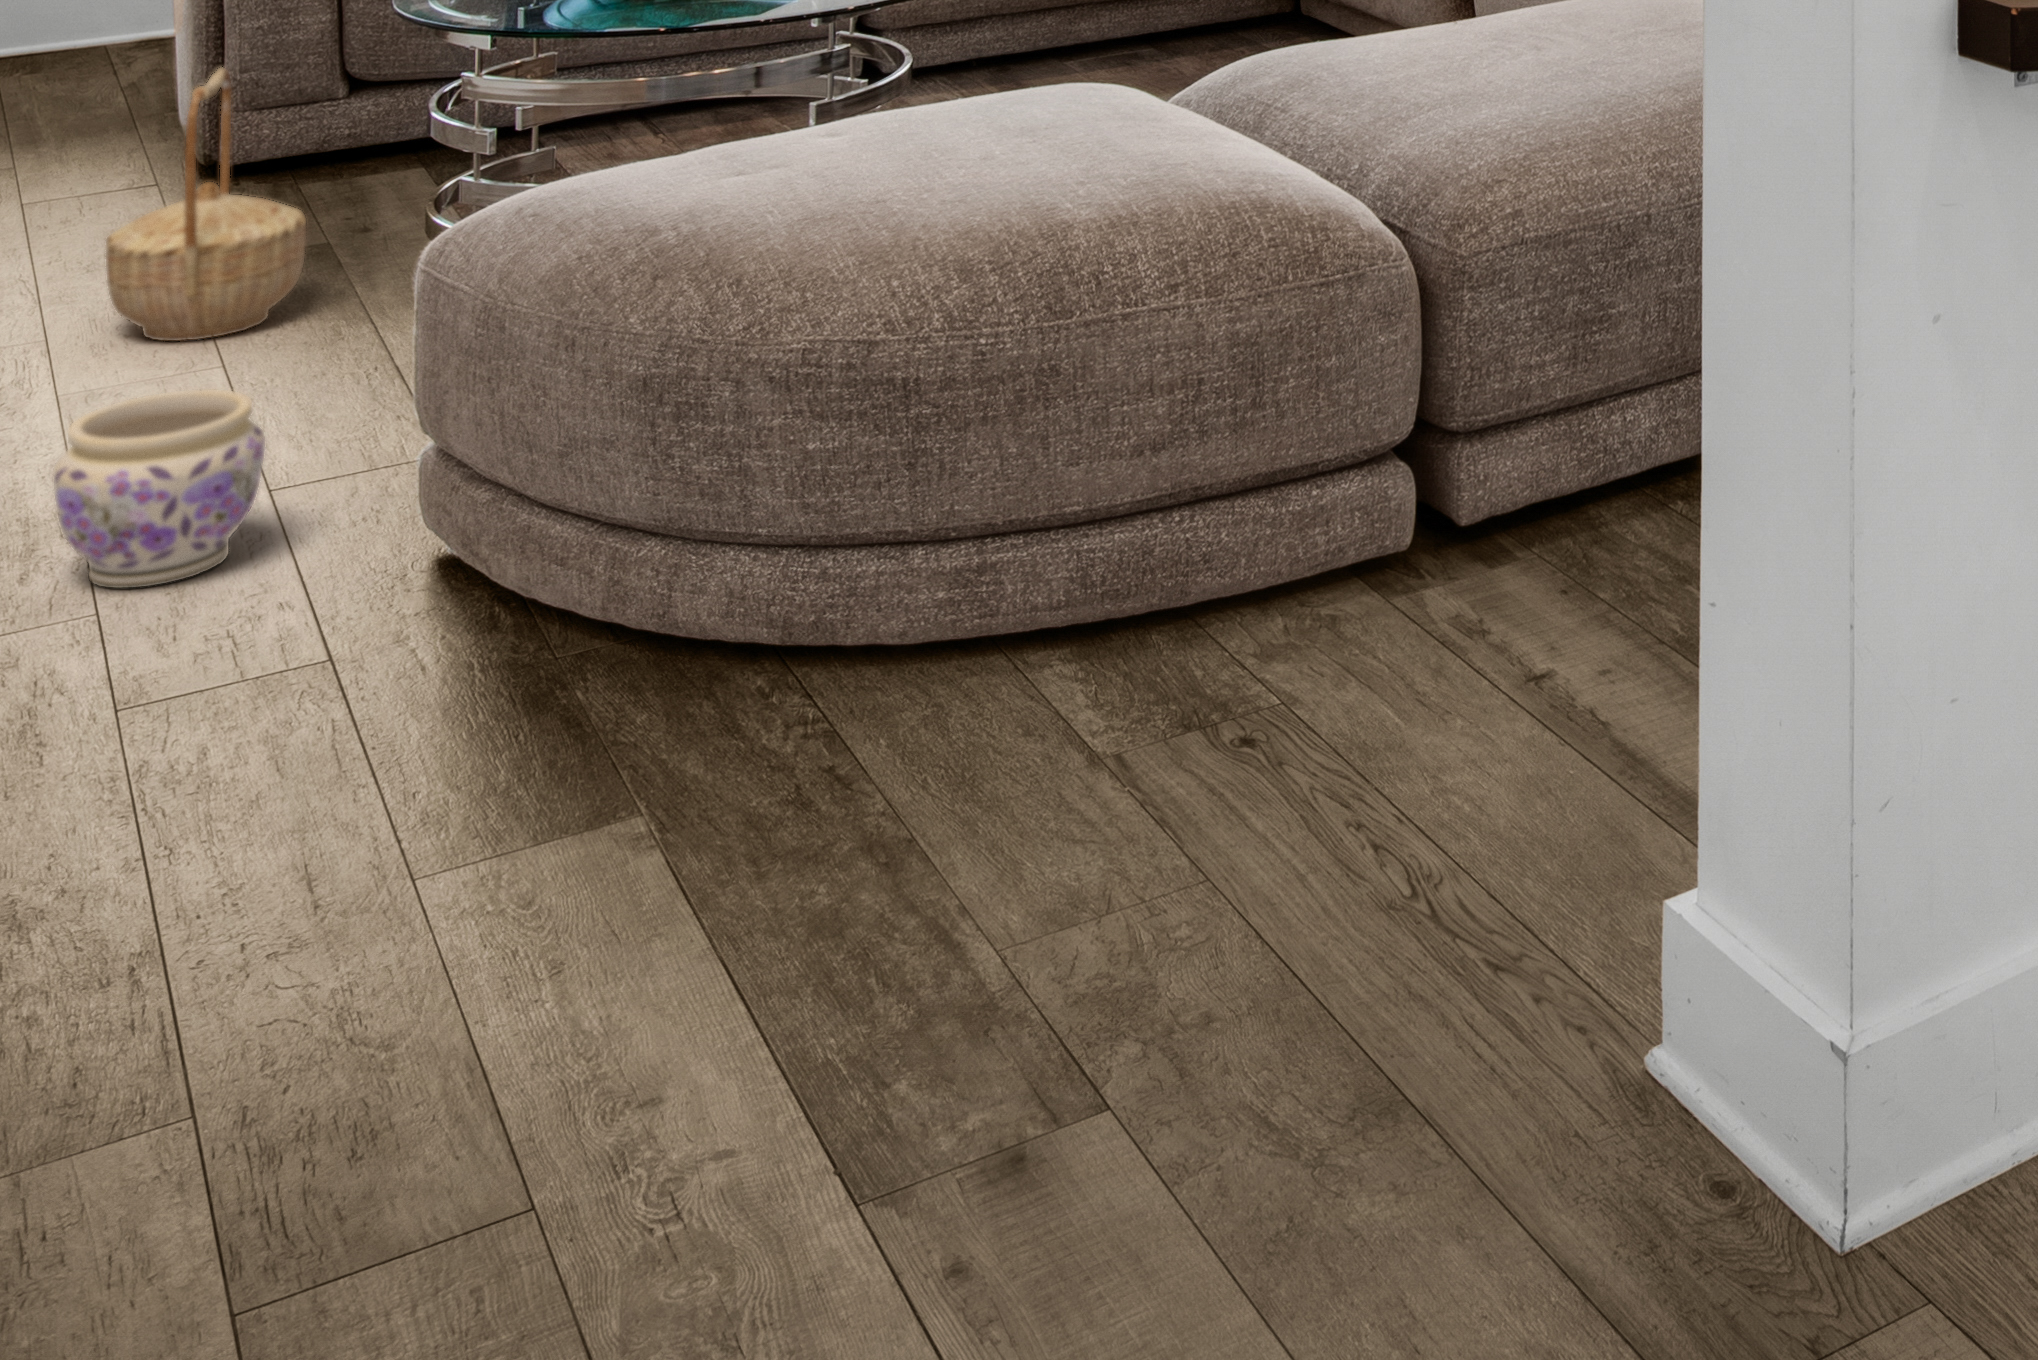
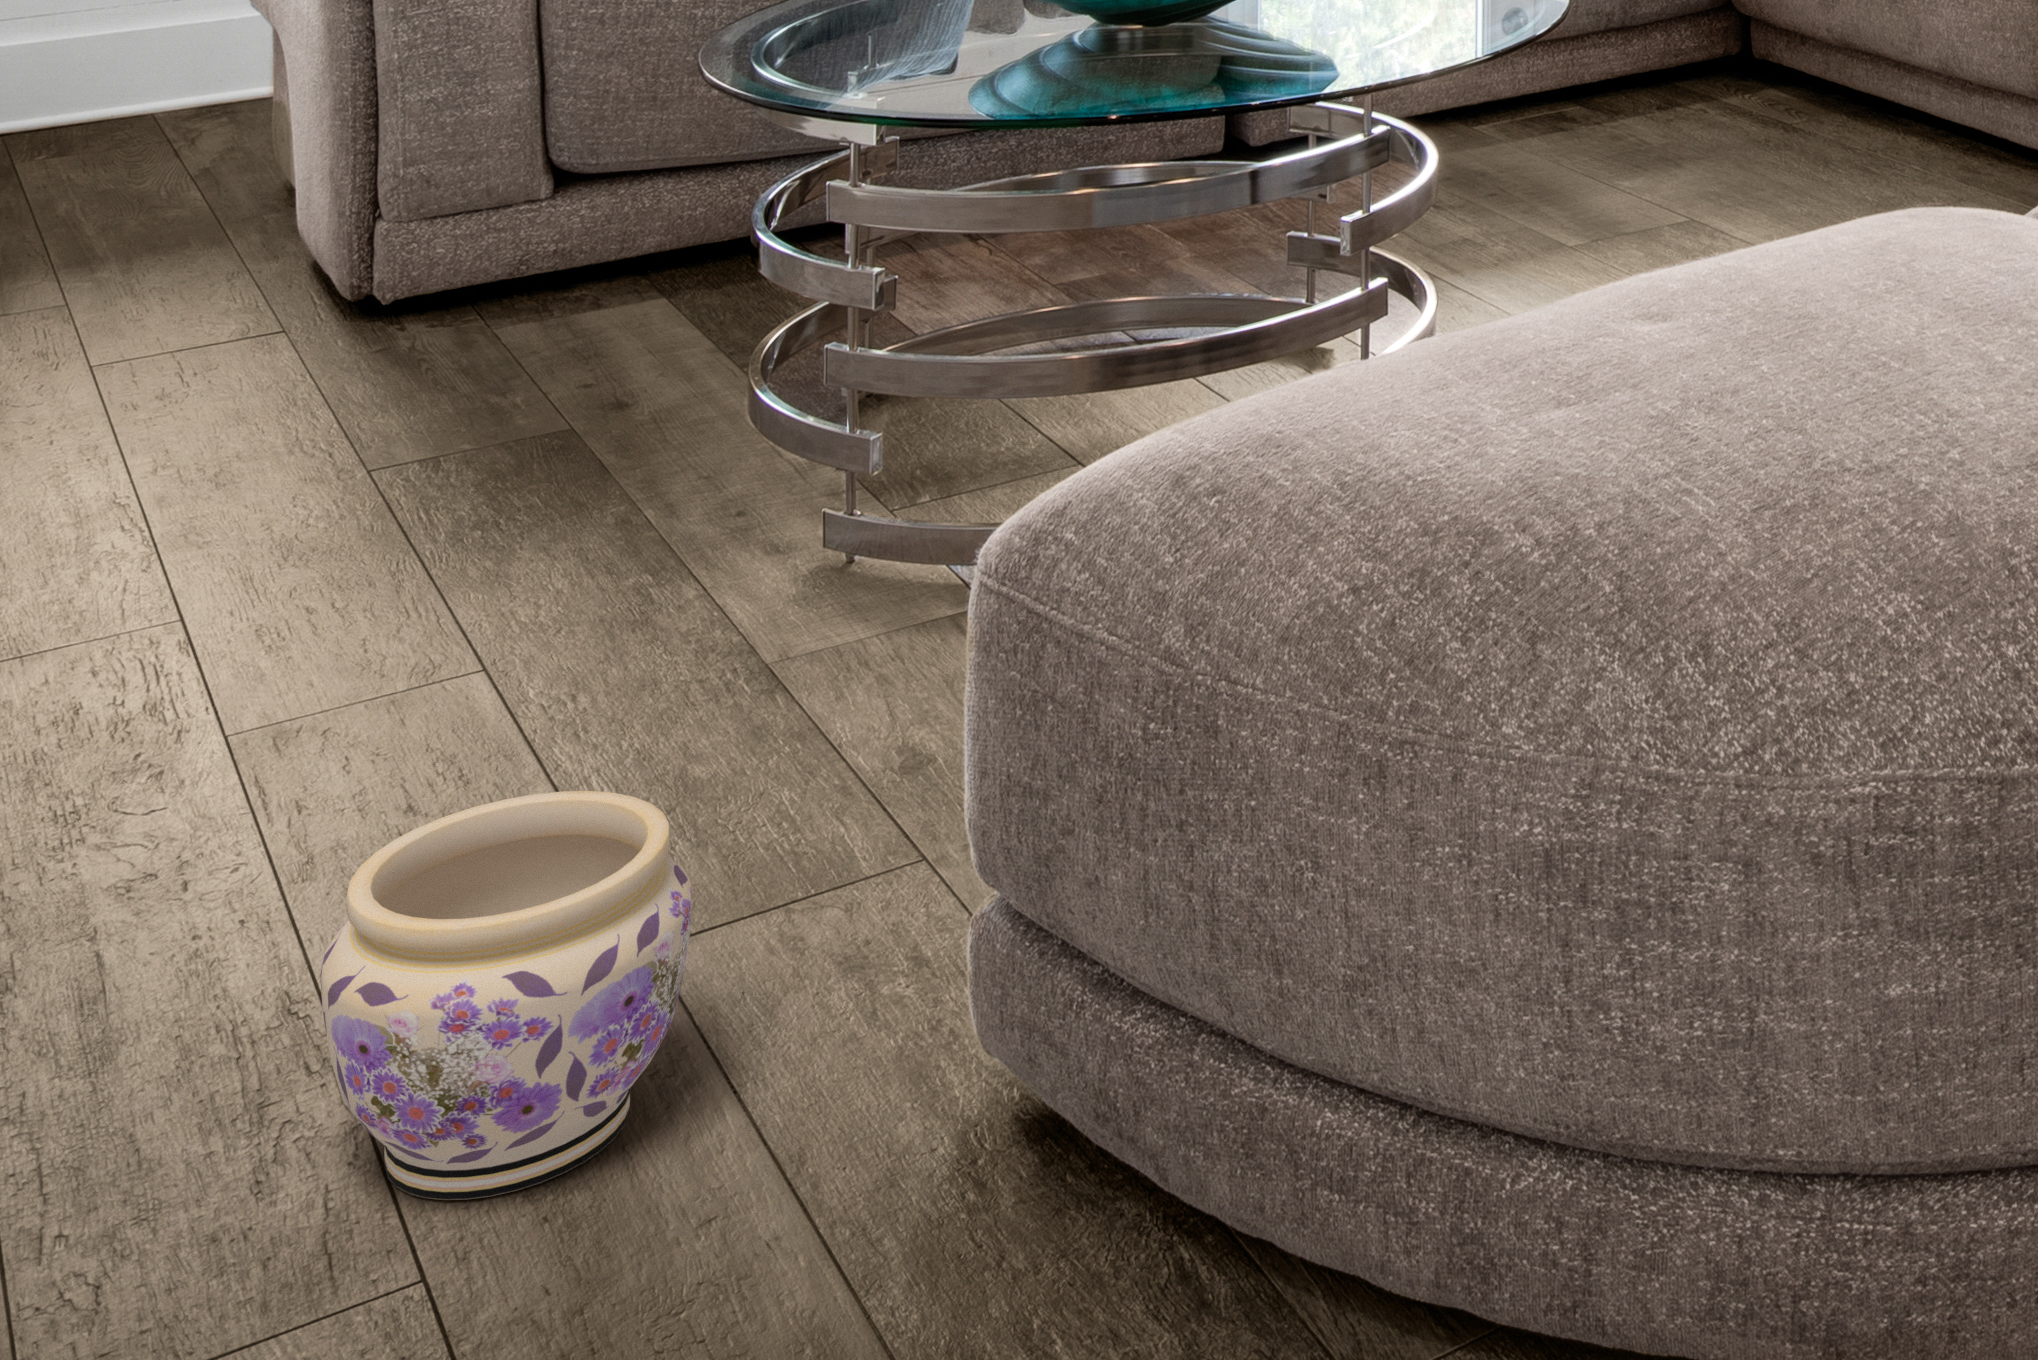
basket: present [106,68,306,341] -> none [276,172,586,616]

